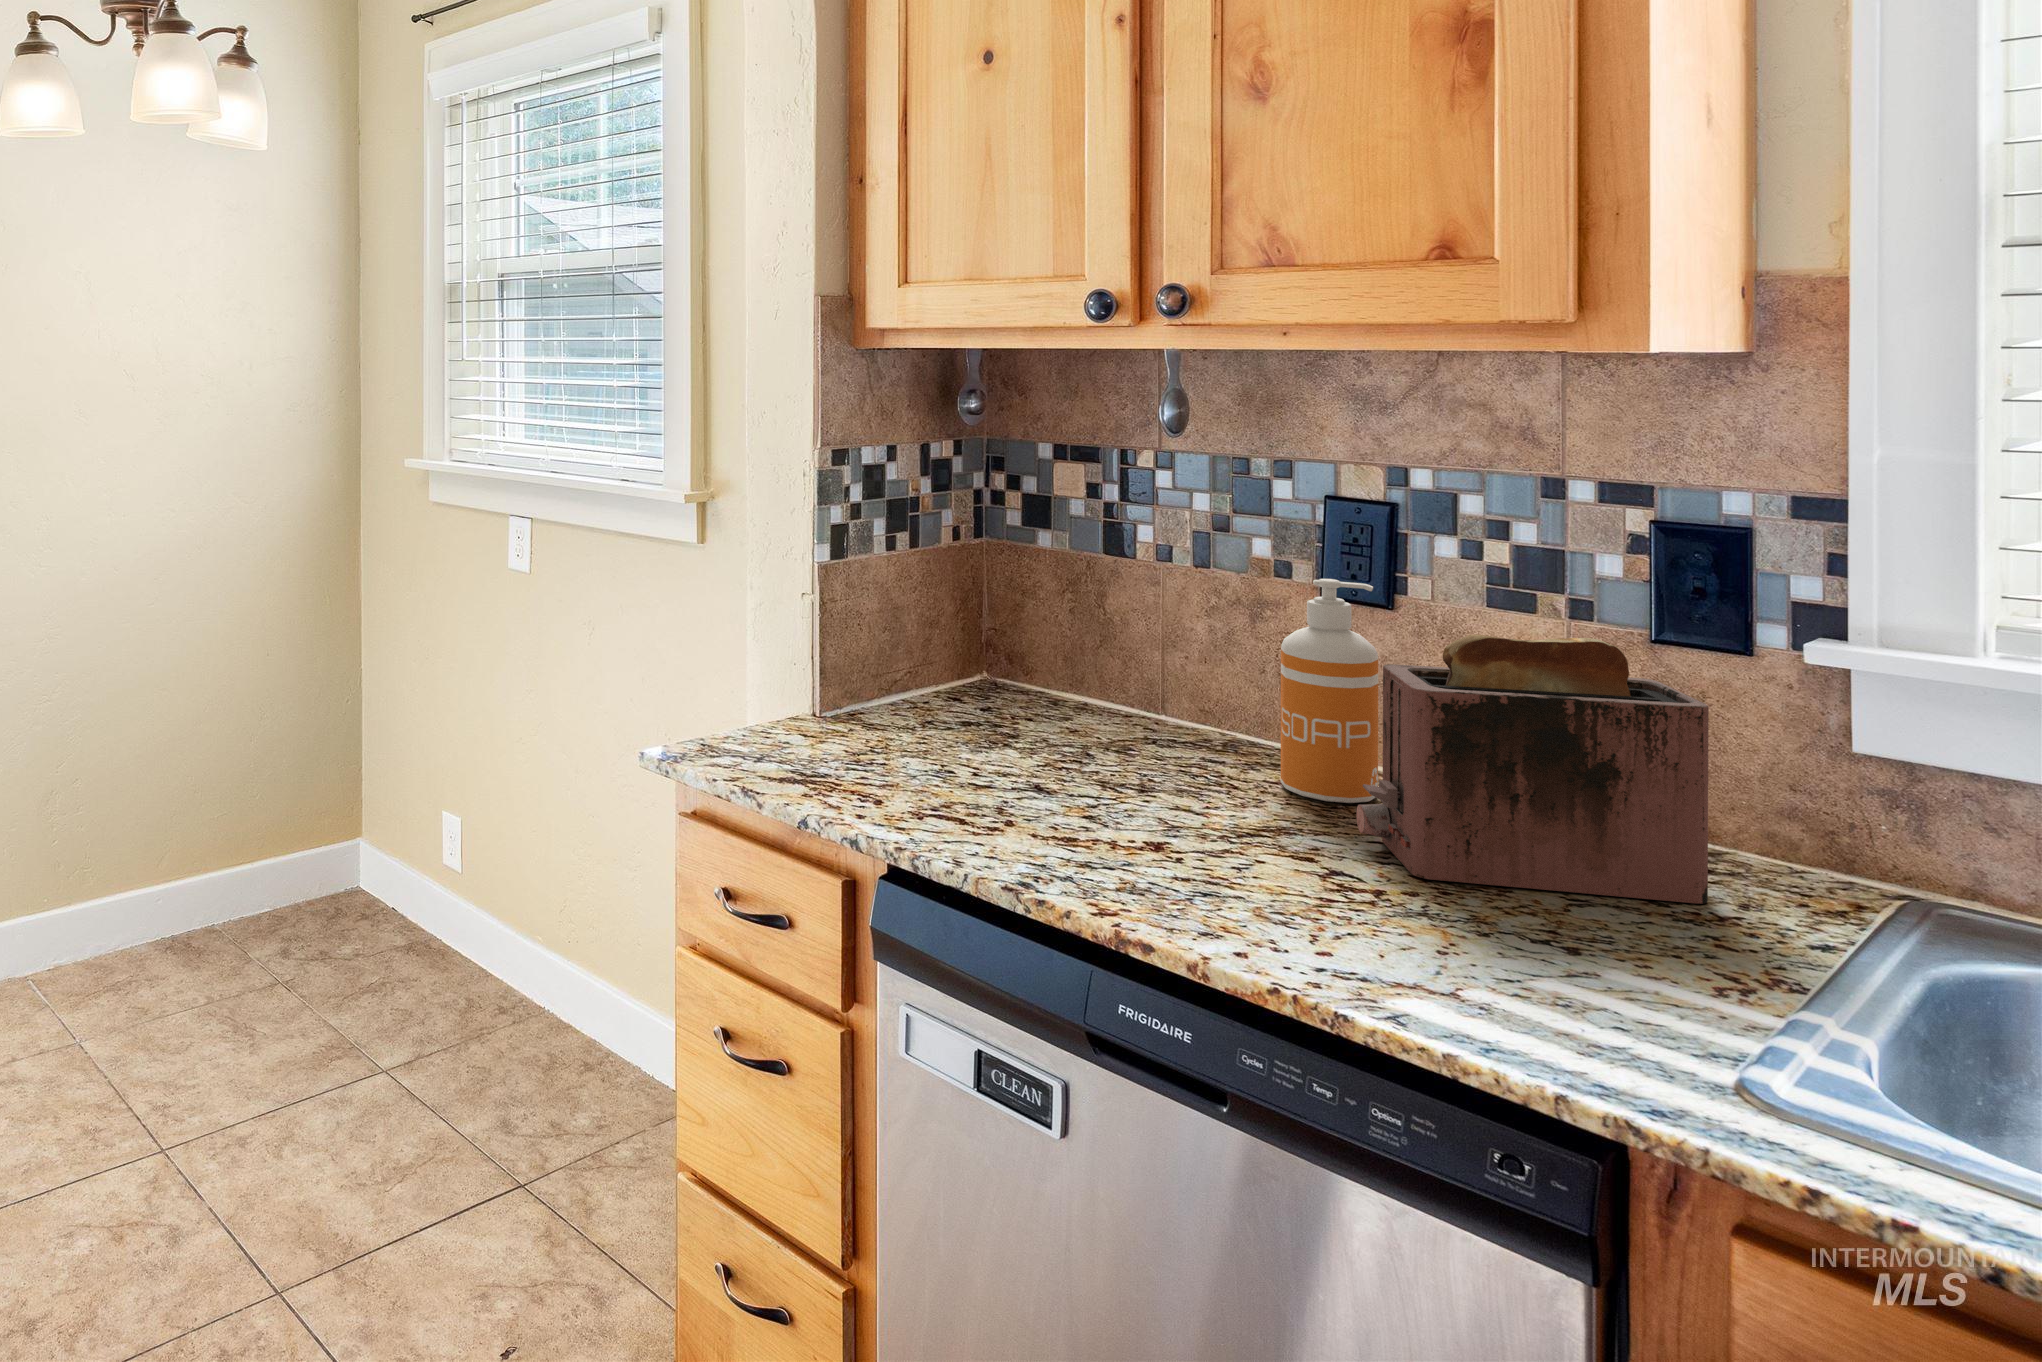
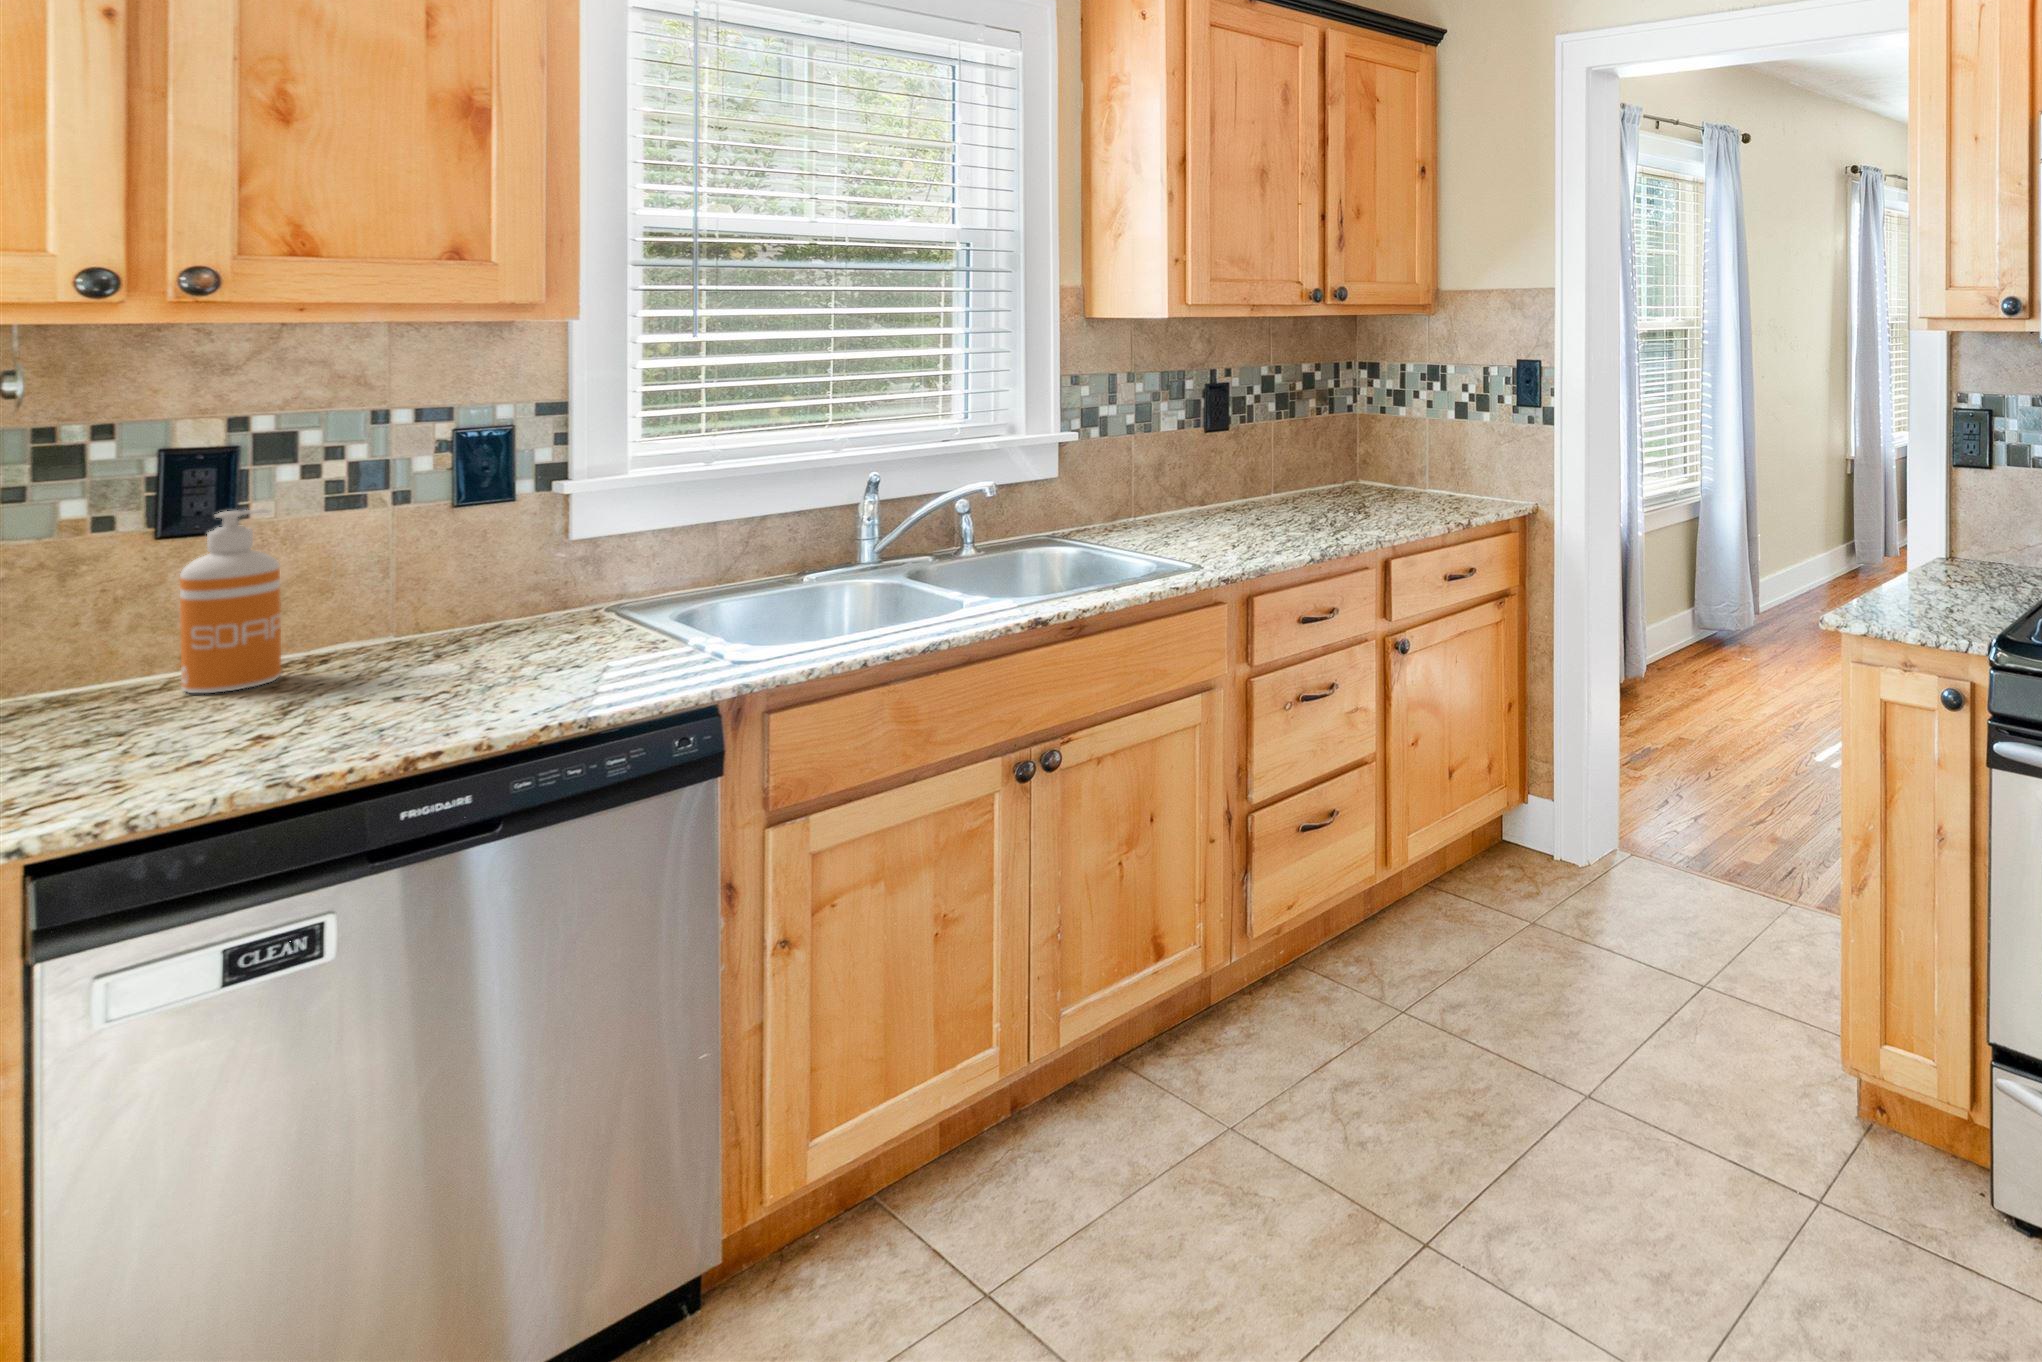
toaster: present [1356,635,1709,904] -> none [351,504,562,681]

